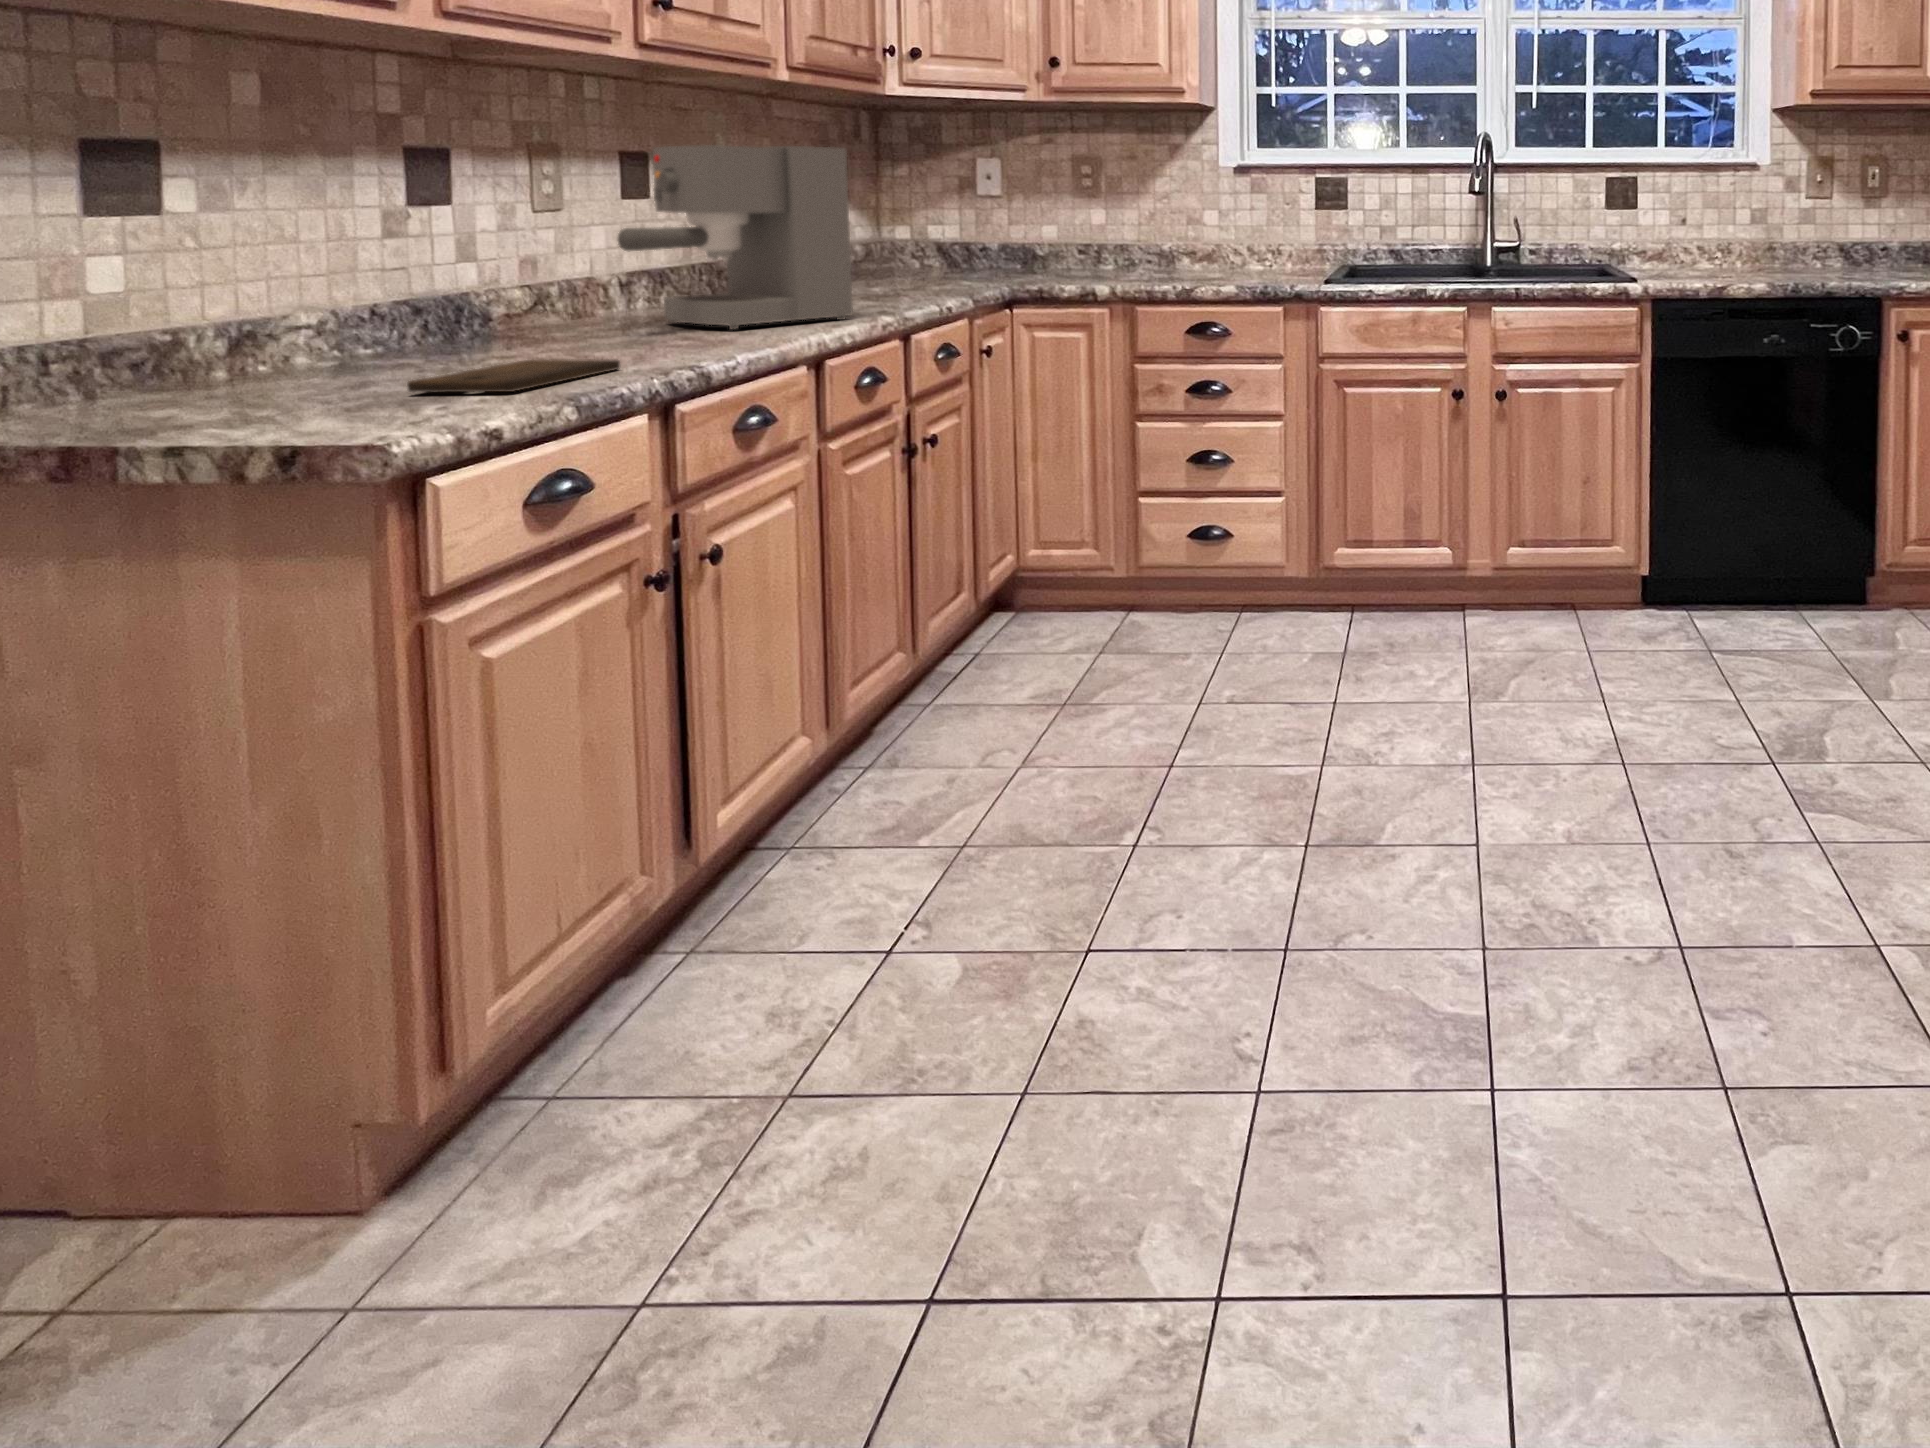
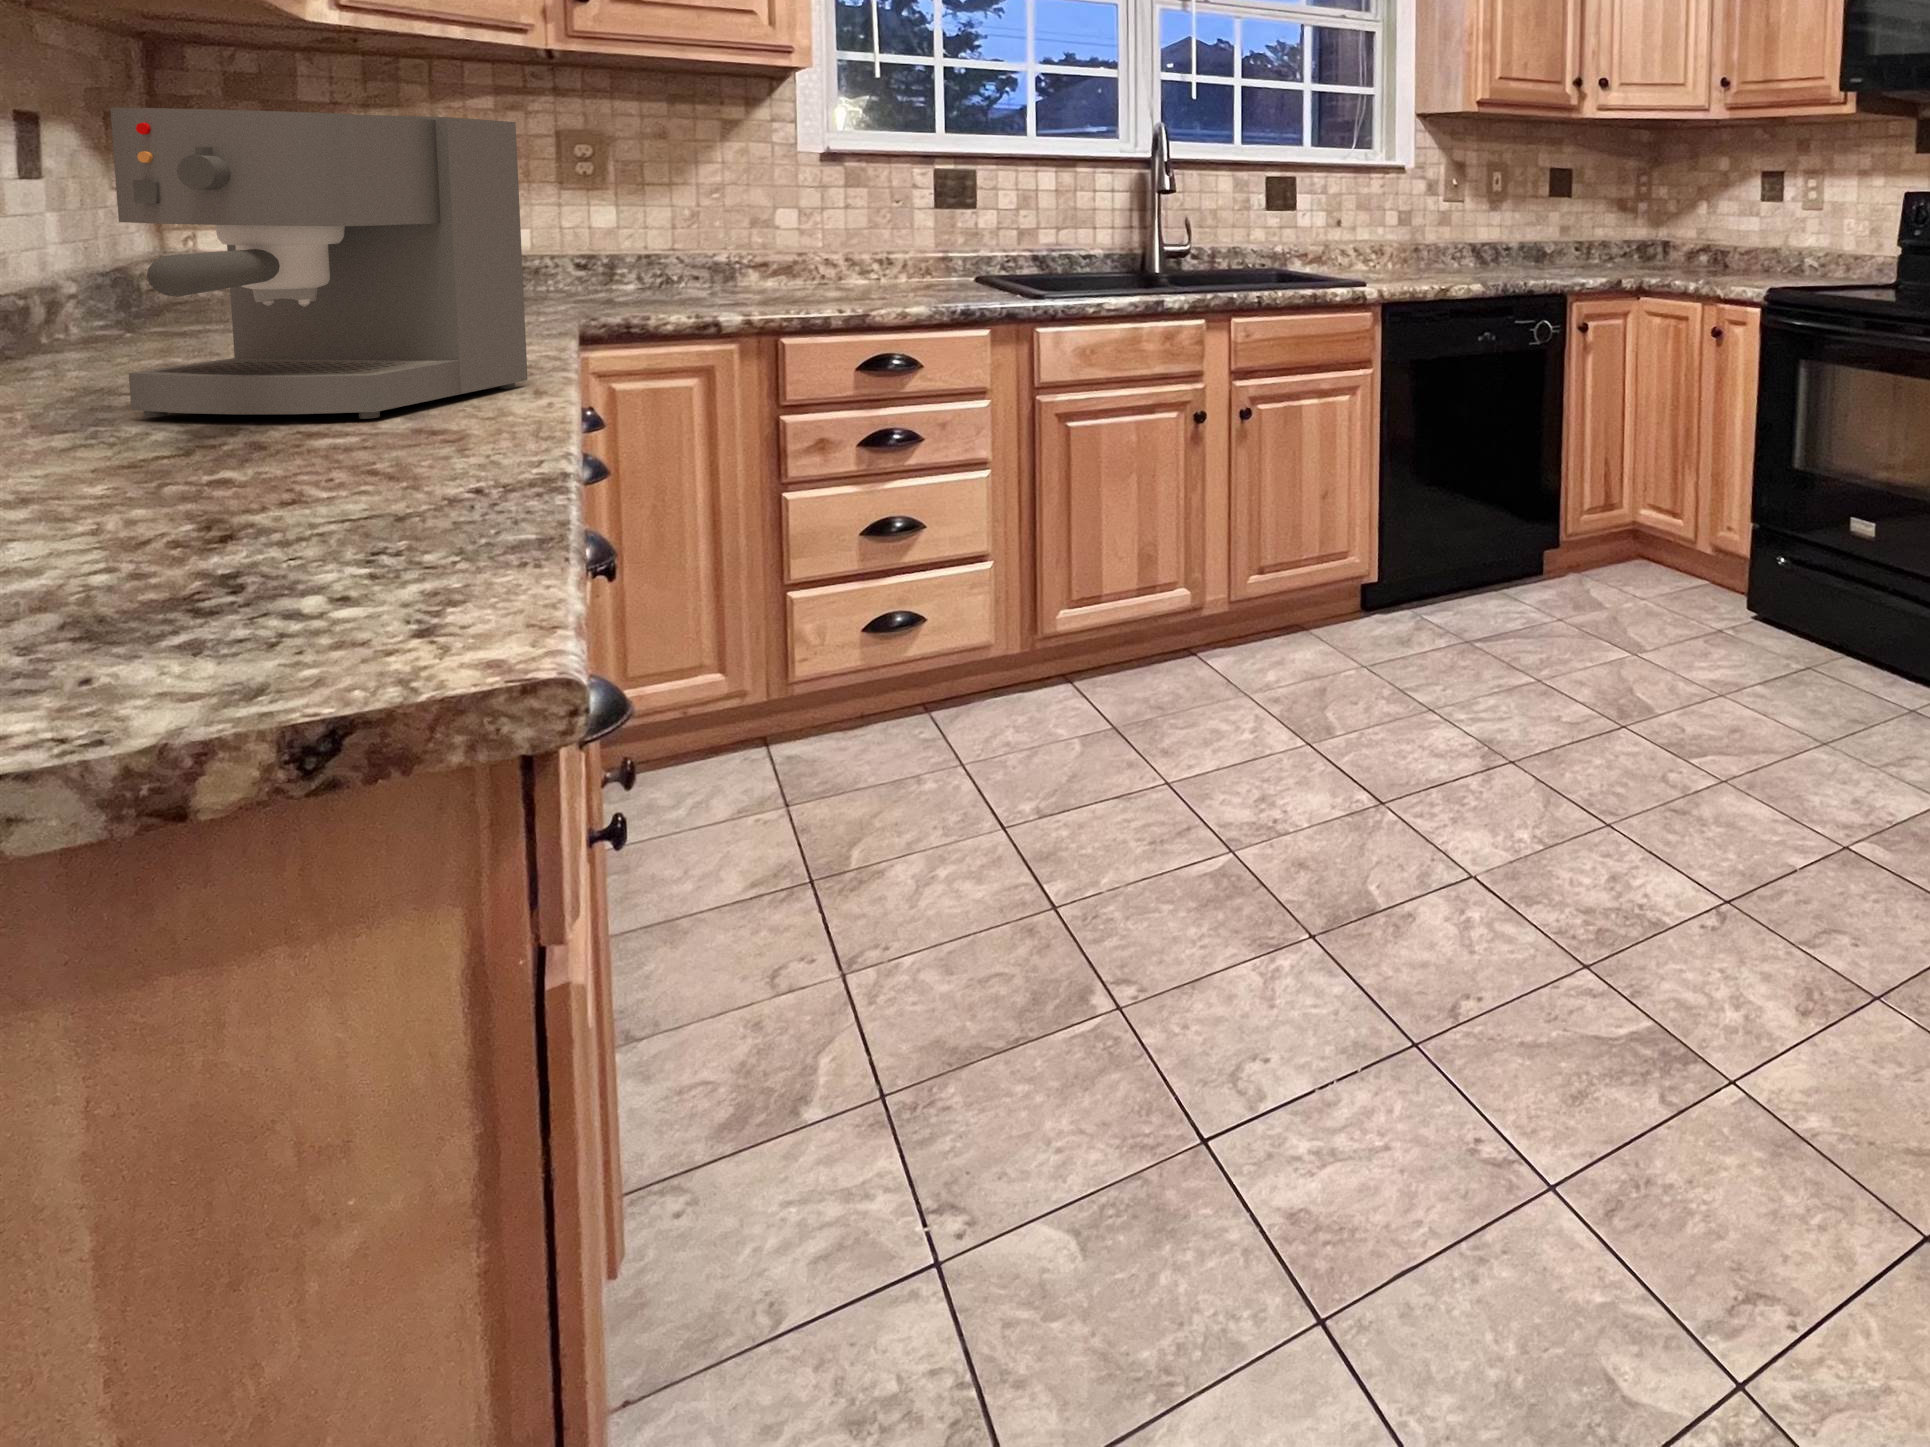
cutting board: present [407,359,620,392] -> none [201,483,474,586]

